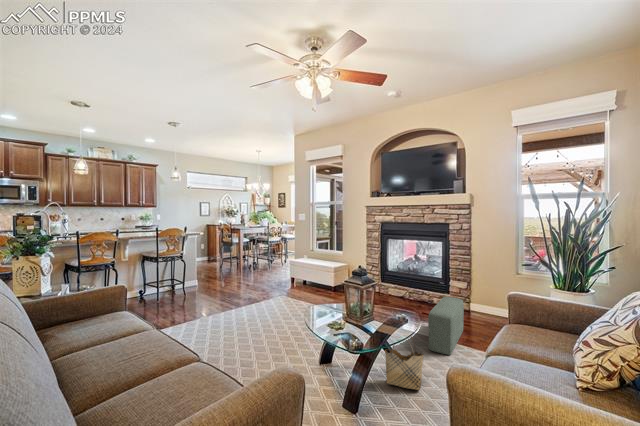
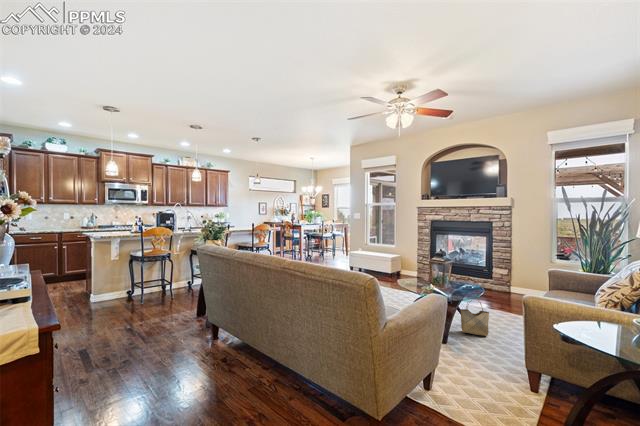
pouf: present [428,297,464,355] -> none [485,279,509,318]

